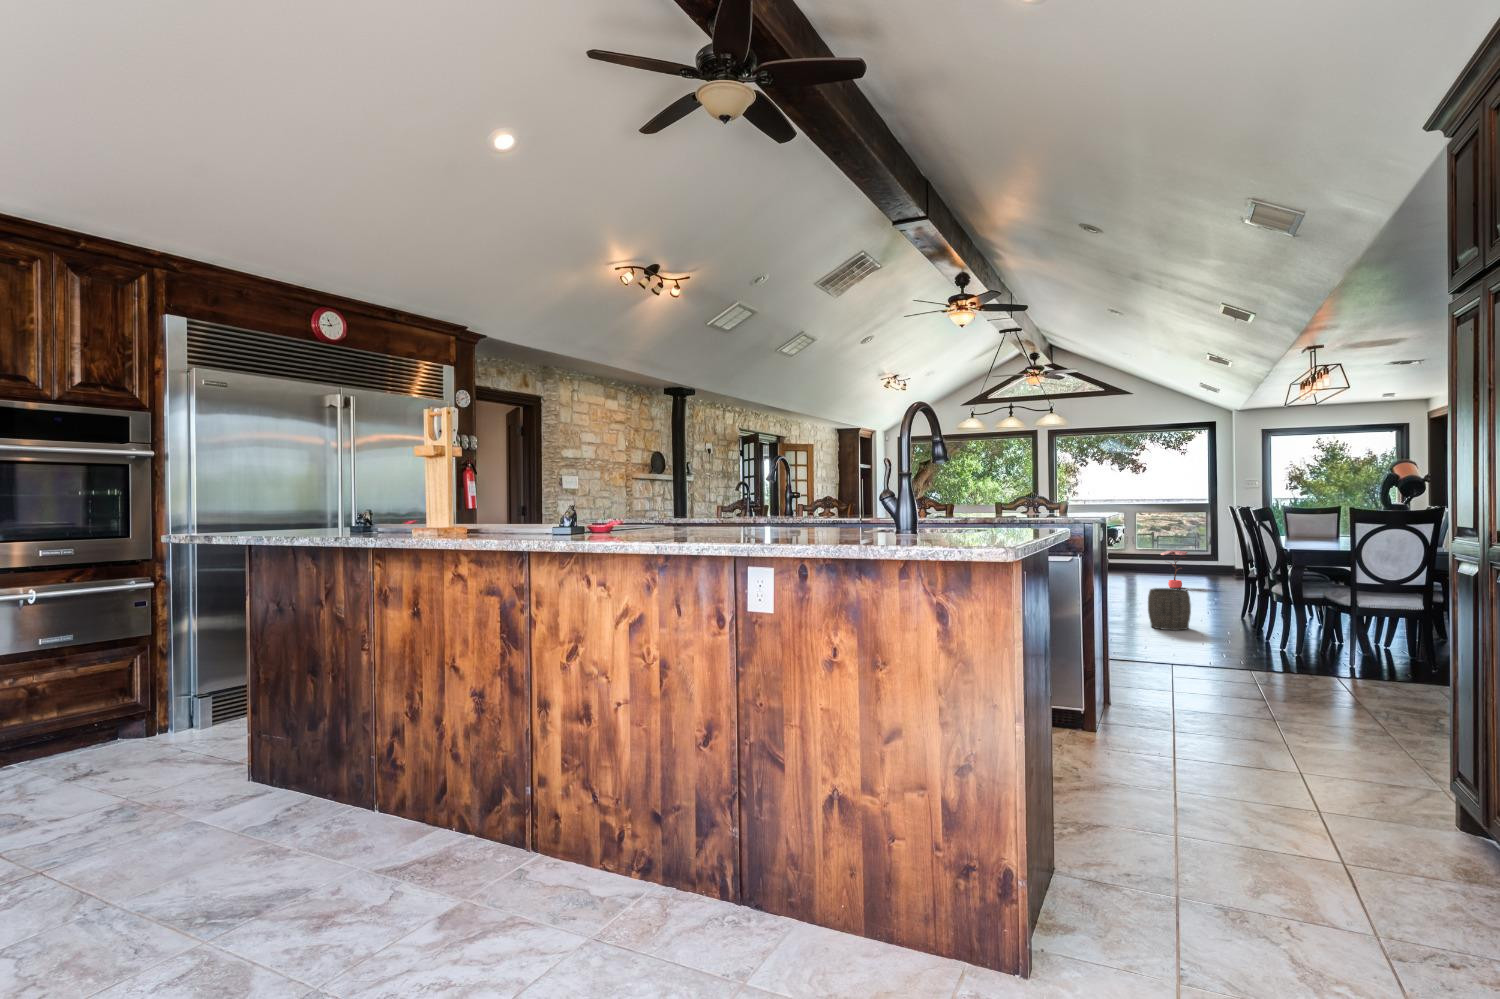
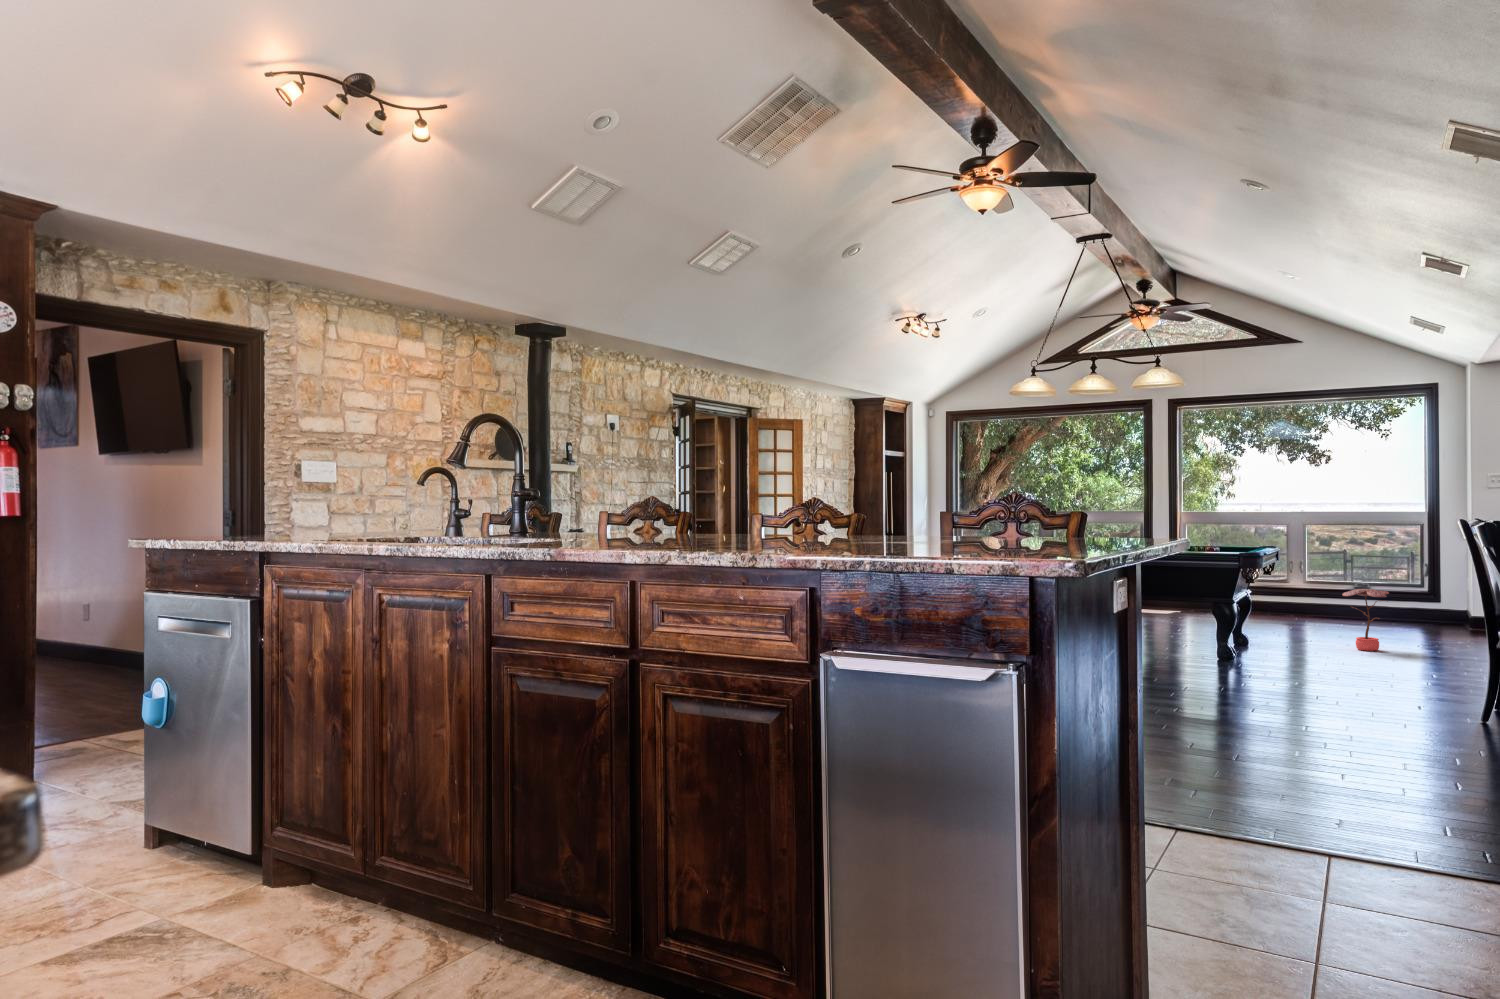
woven basket: present [1148,588,1191,630] -> none [1299,666,1381,748]

